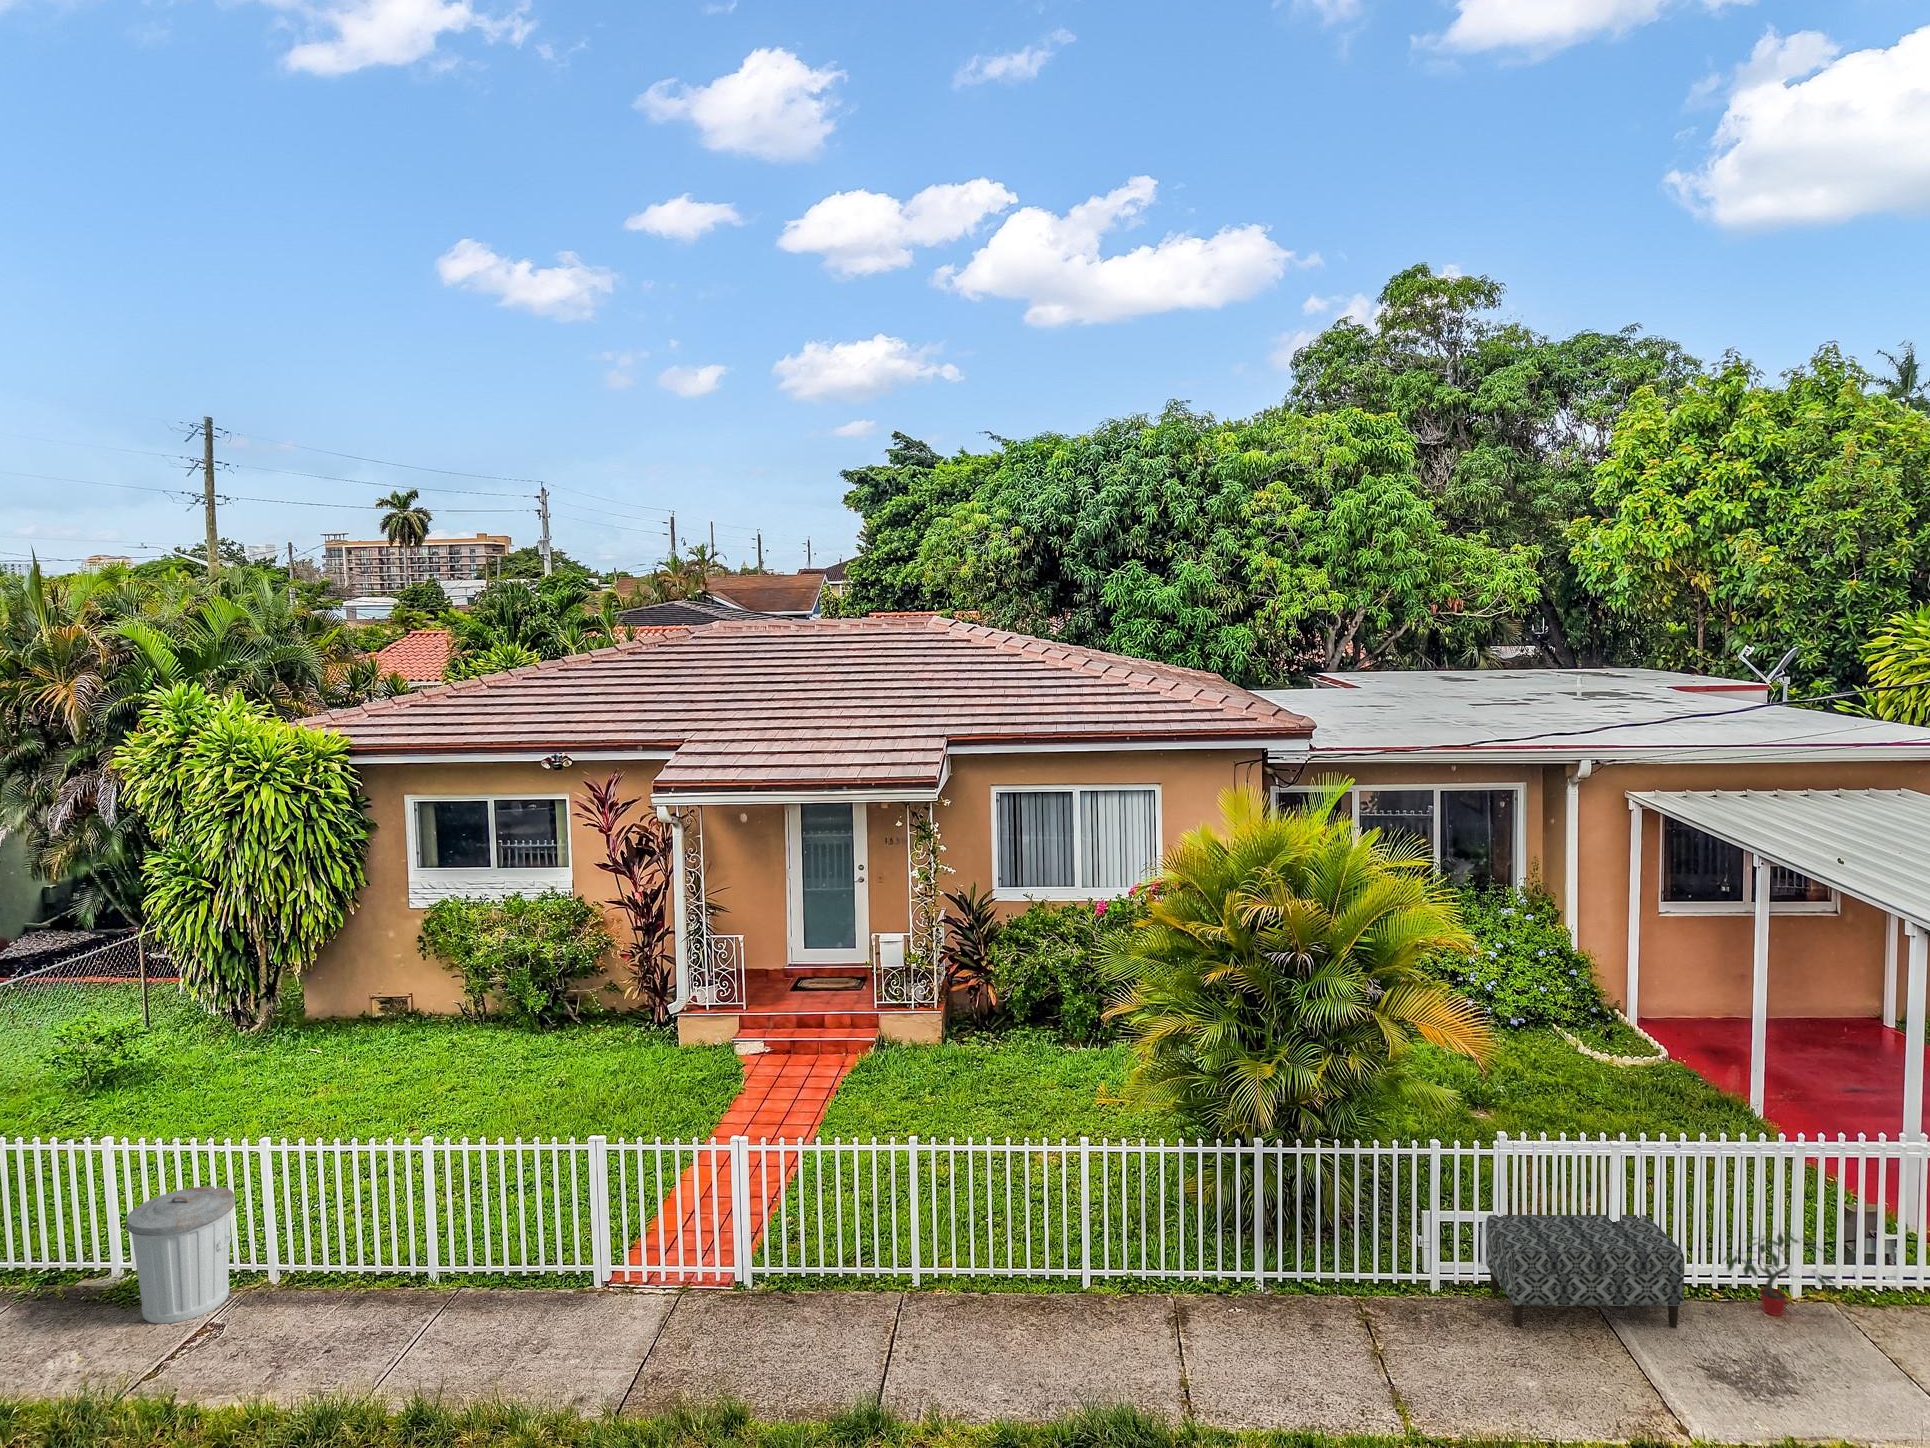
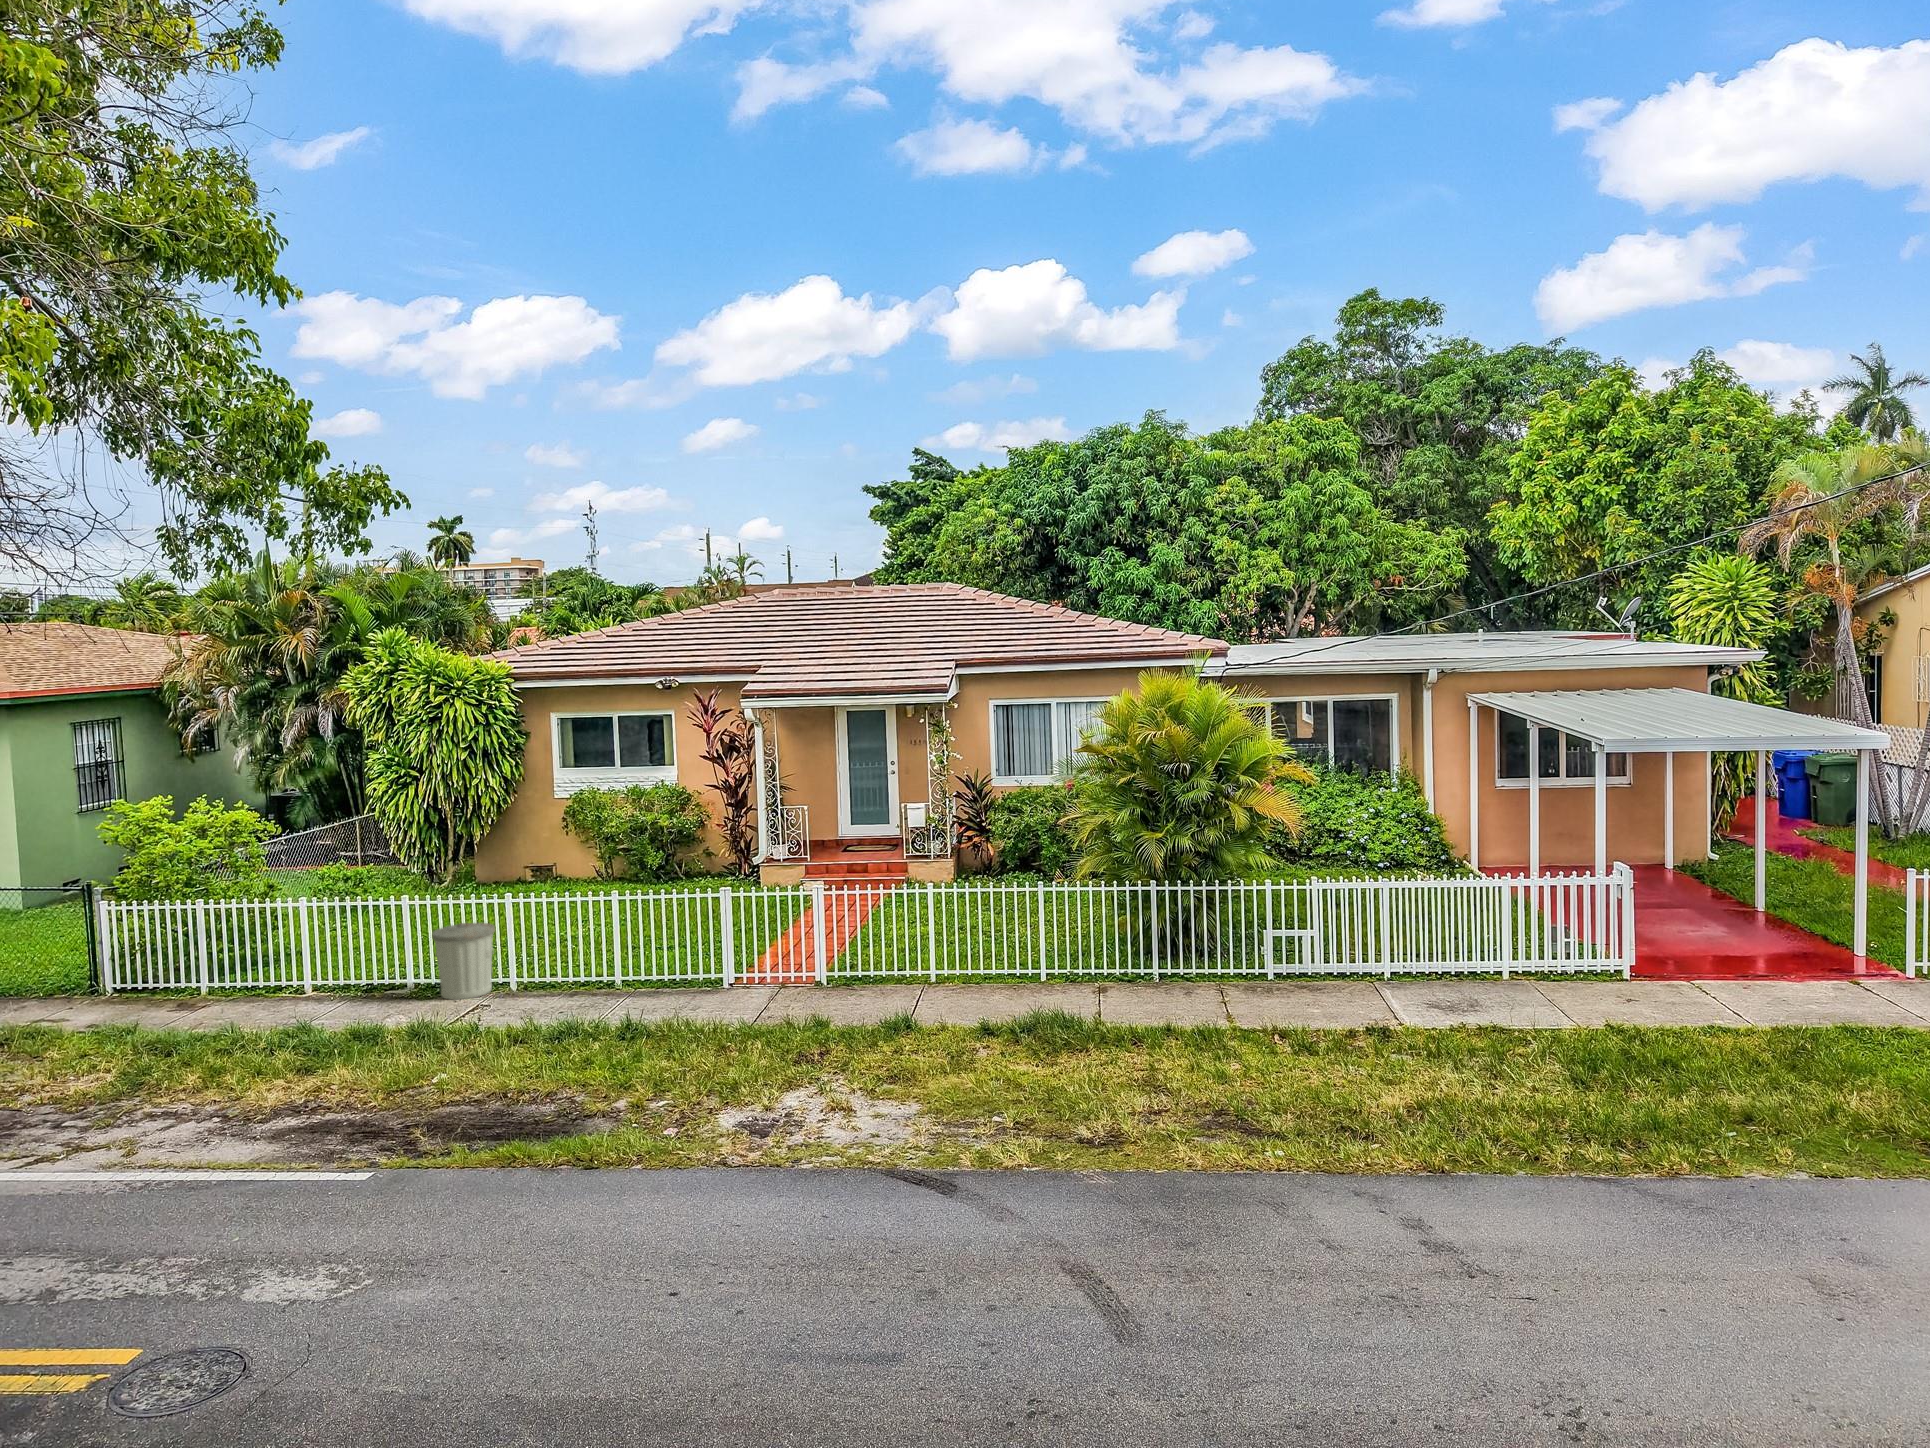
bench: present [1486,1215,1685,1328] -> none [1304,928,1423,991]
potted plant: present [1724,1228,1833,1316] -> none [1453,931,1524,985]

